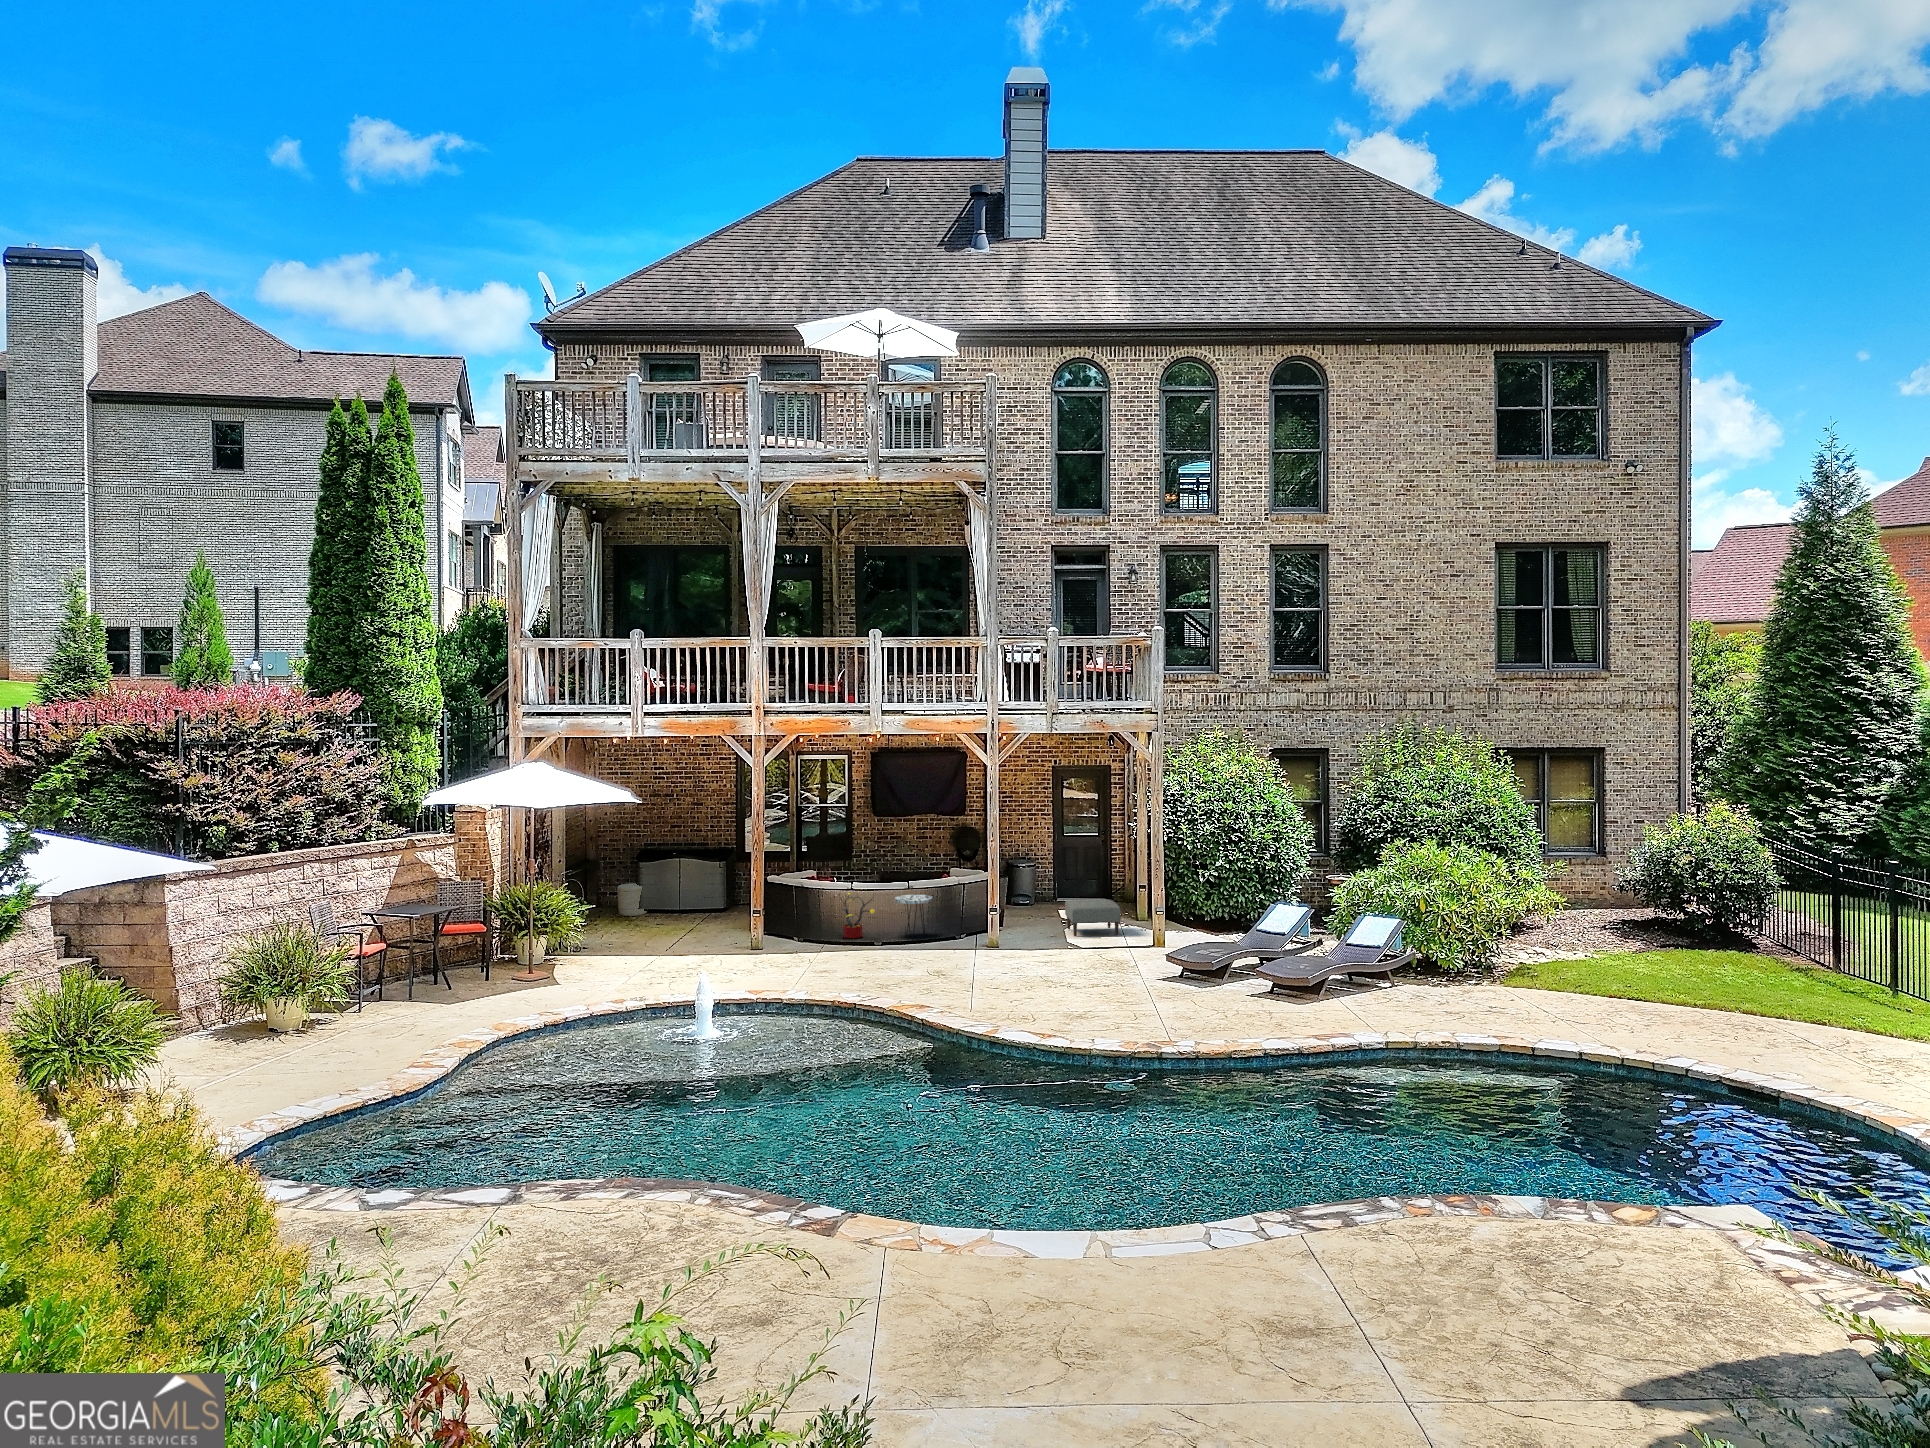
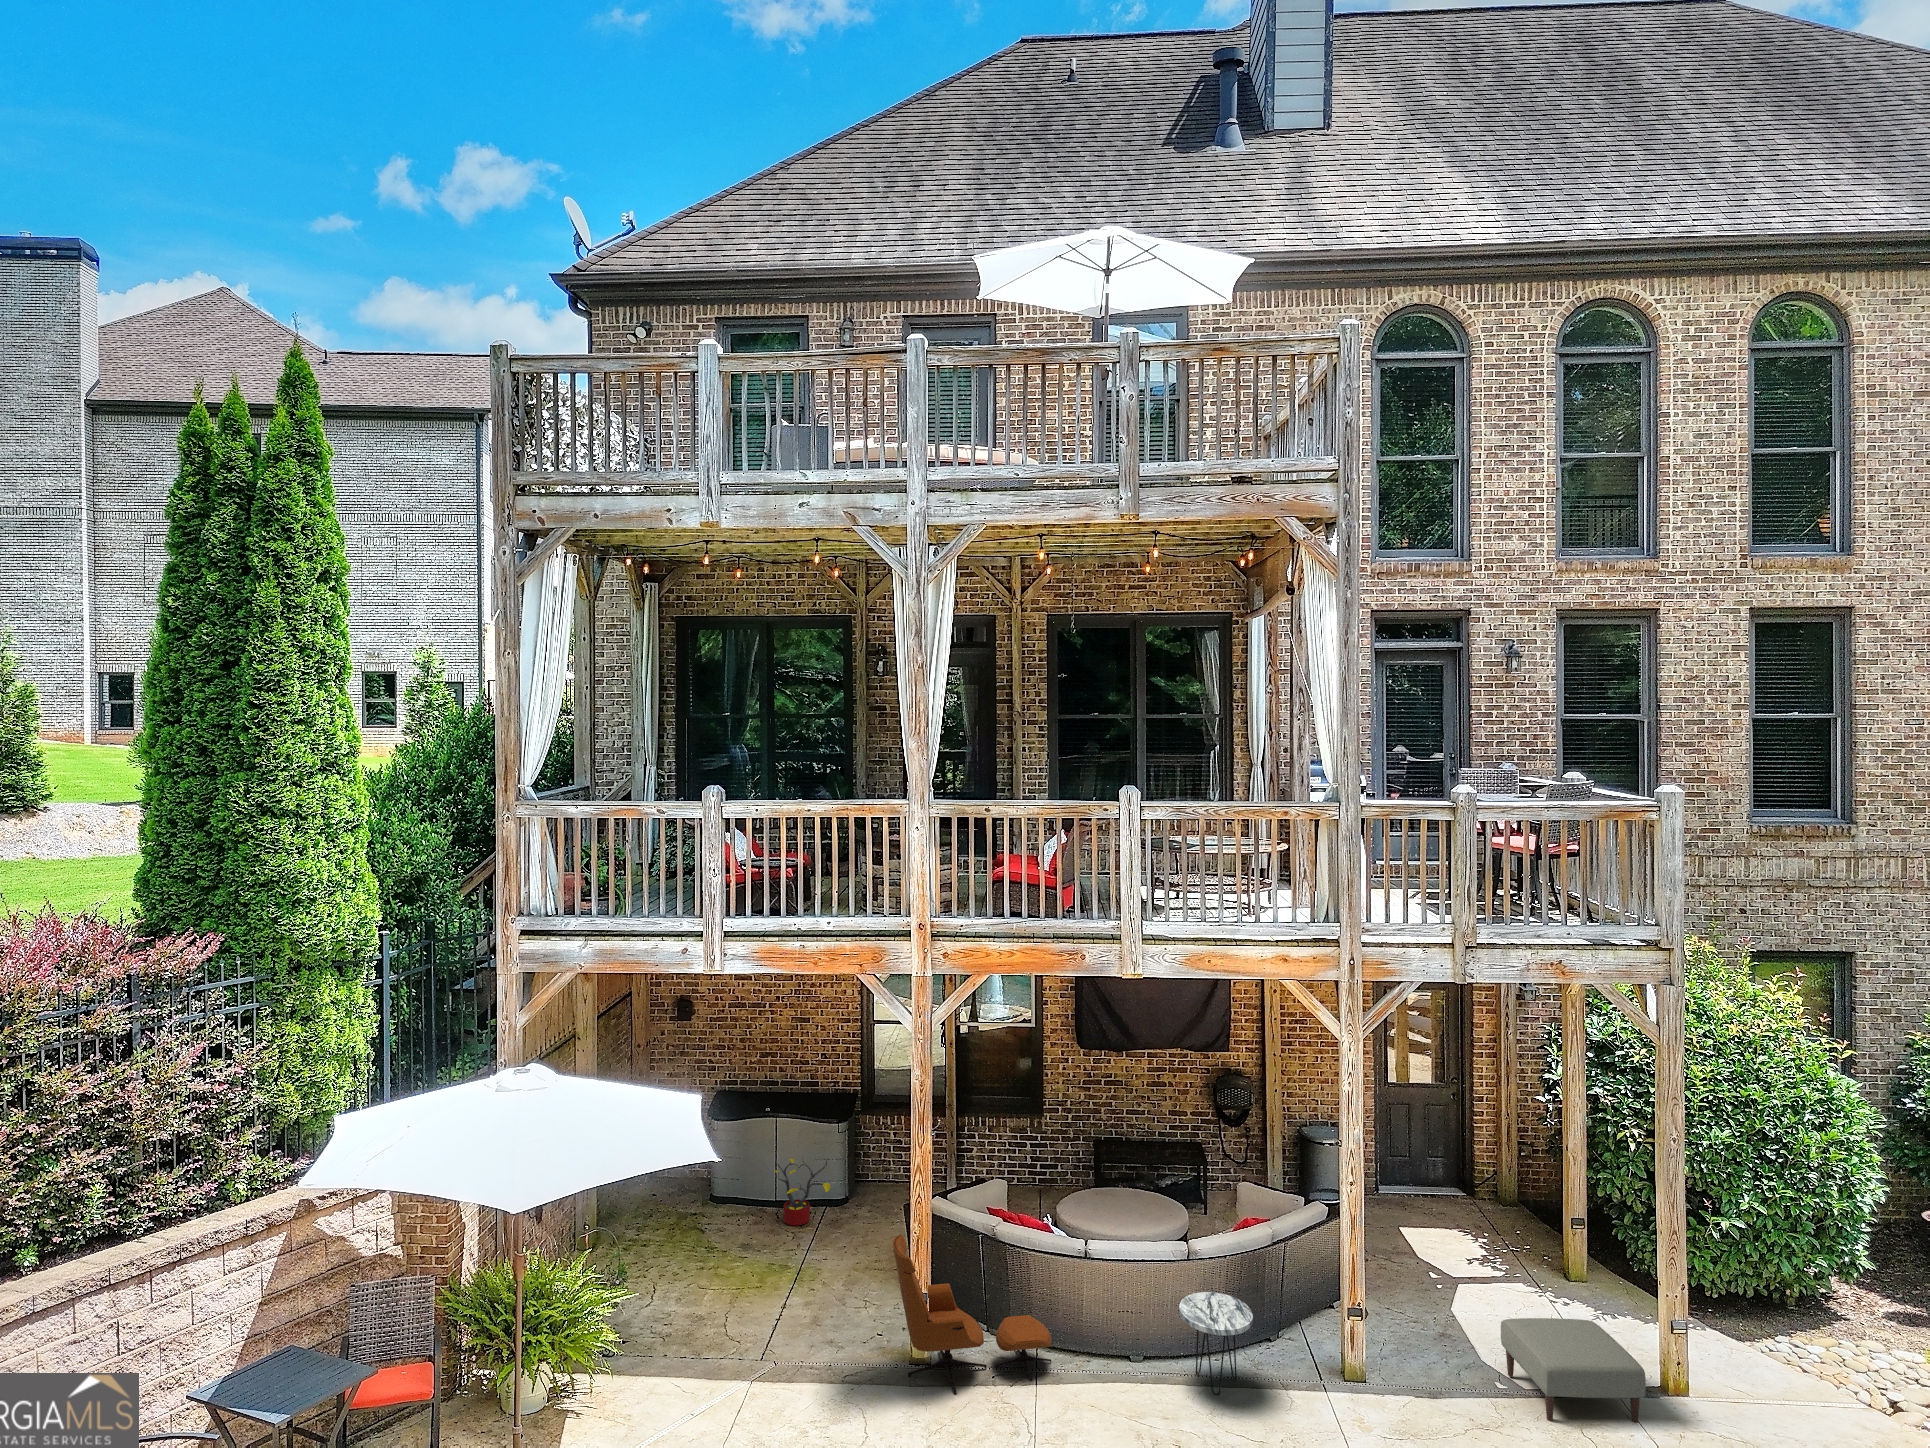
lounge chair: none [741,868,829,943] -> present [893,1235,1052,1395]
woven basket: present [617,883,647,916] -> none [674,1159,722,1222]
decorative plant: present [839,893,875,938] -> present [774,1151,830,1225]

